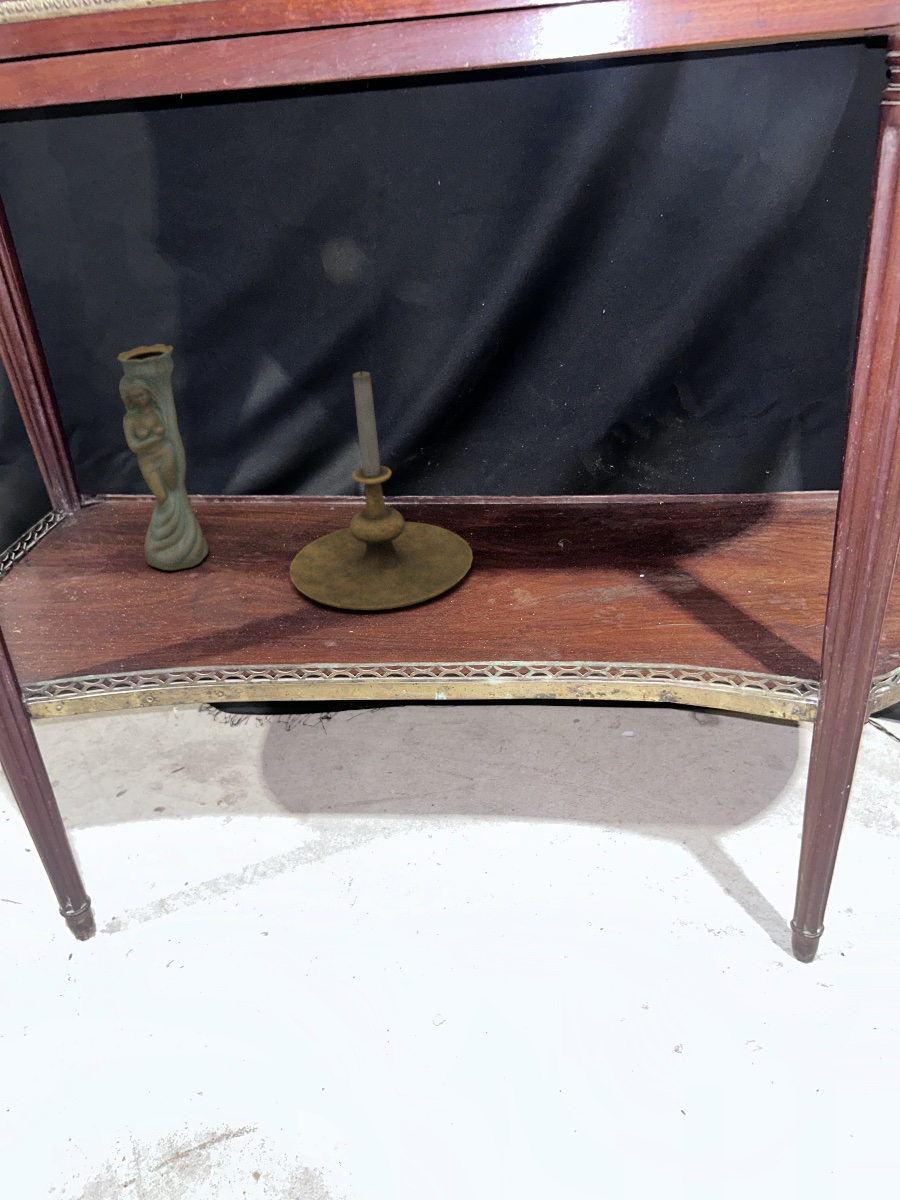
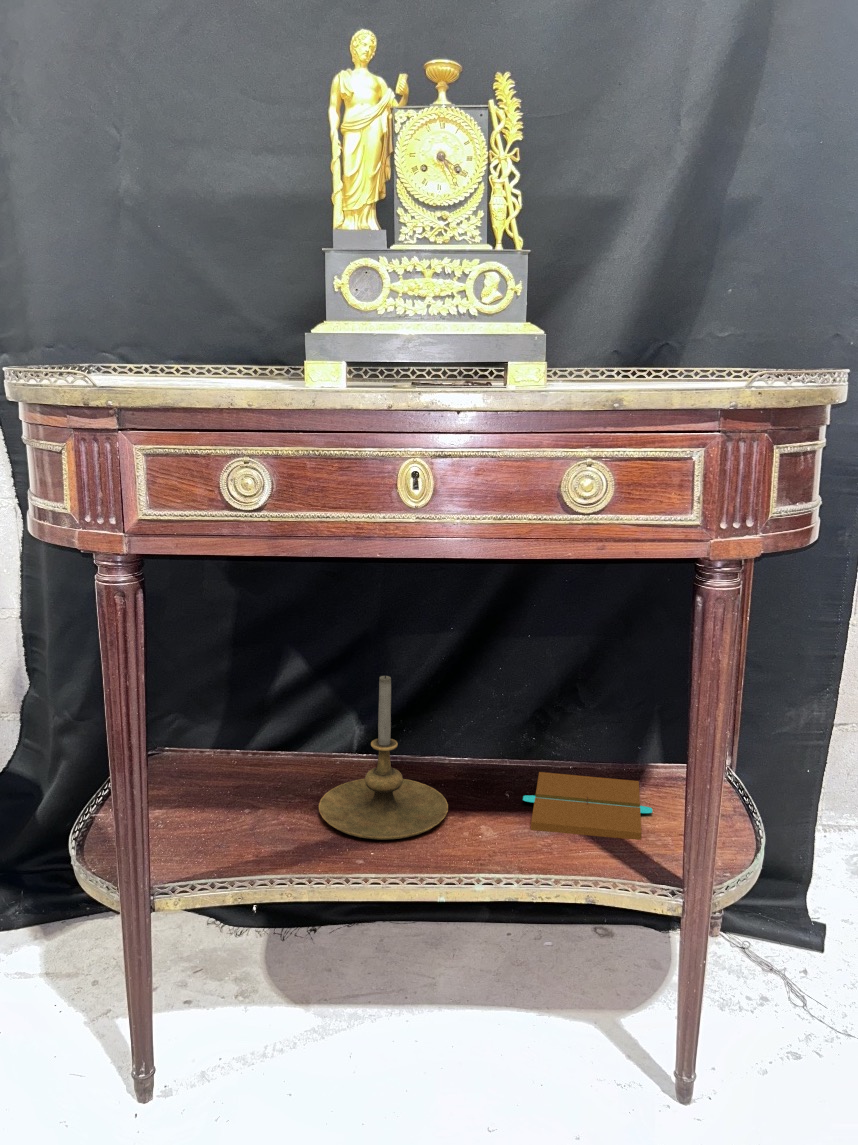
vase: present [118,344,208,570] -> none [206,648,251,808]
book: none [583,507,775,604] -> present [523,772,652,840]

